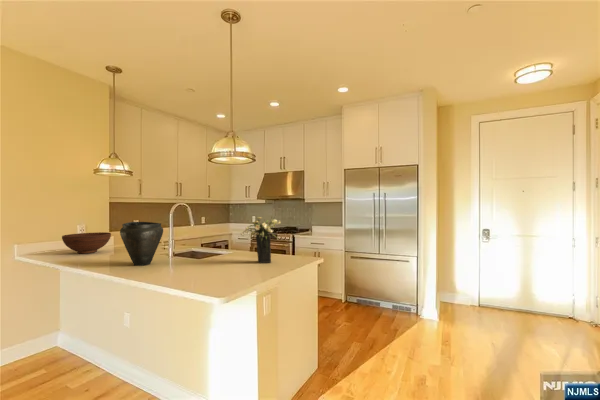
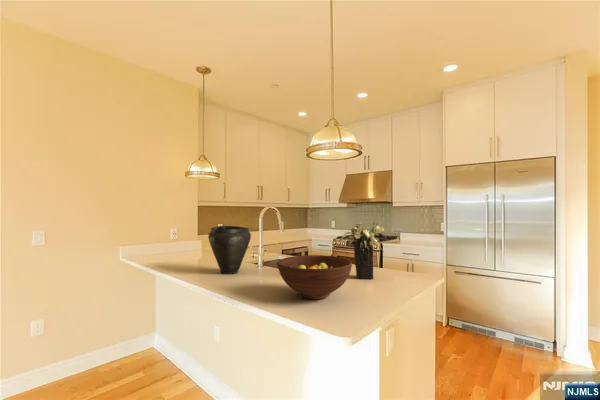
fruit bowl: present [62,232,111,254] -> present [278,255,352,299]

